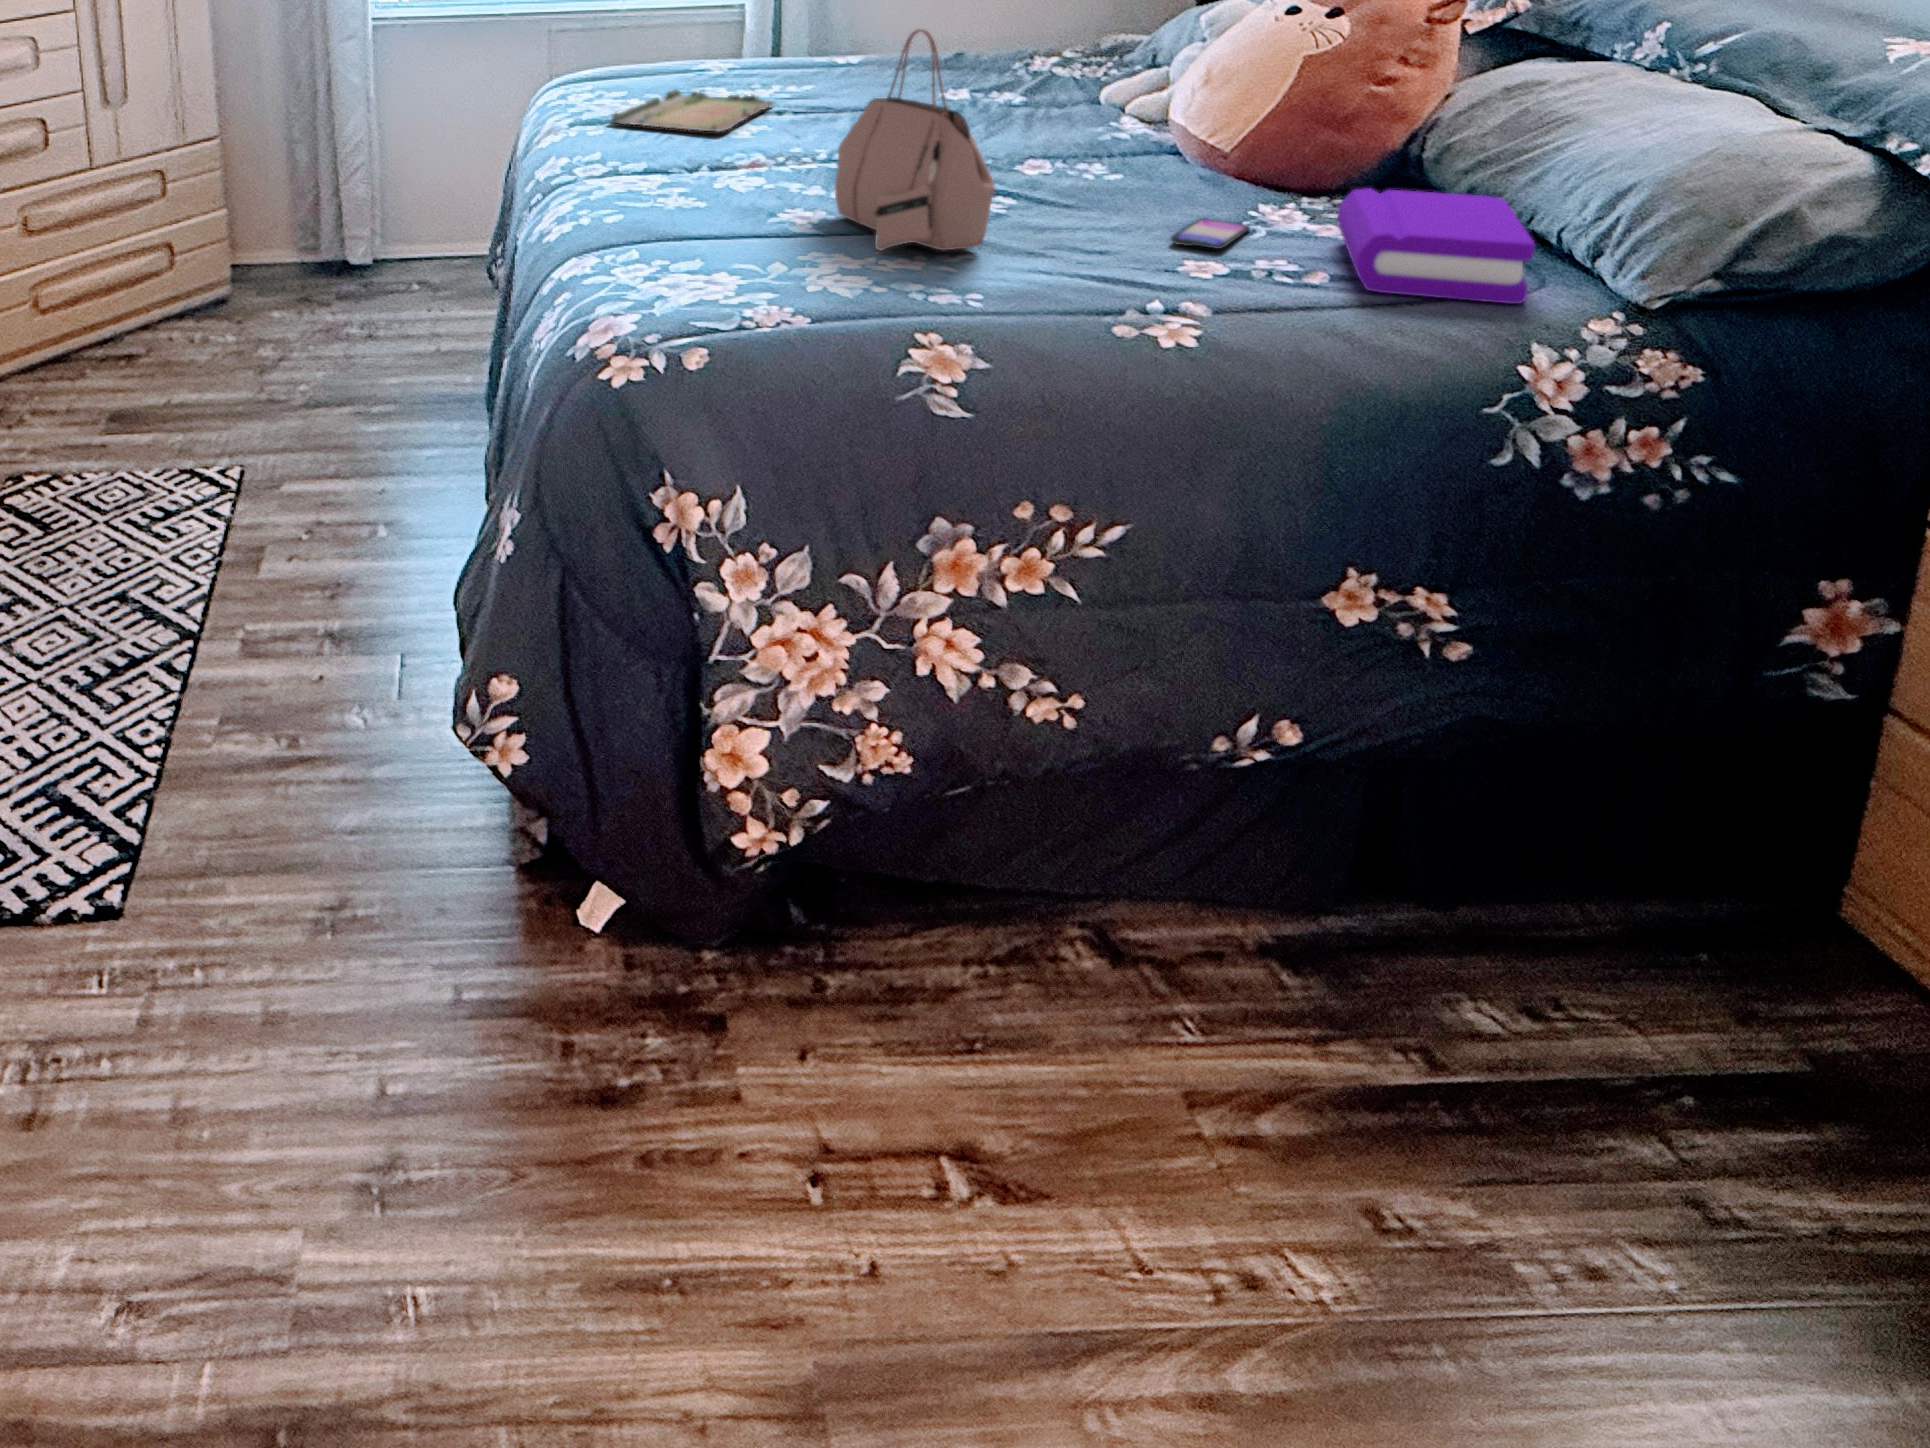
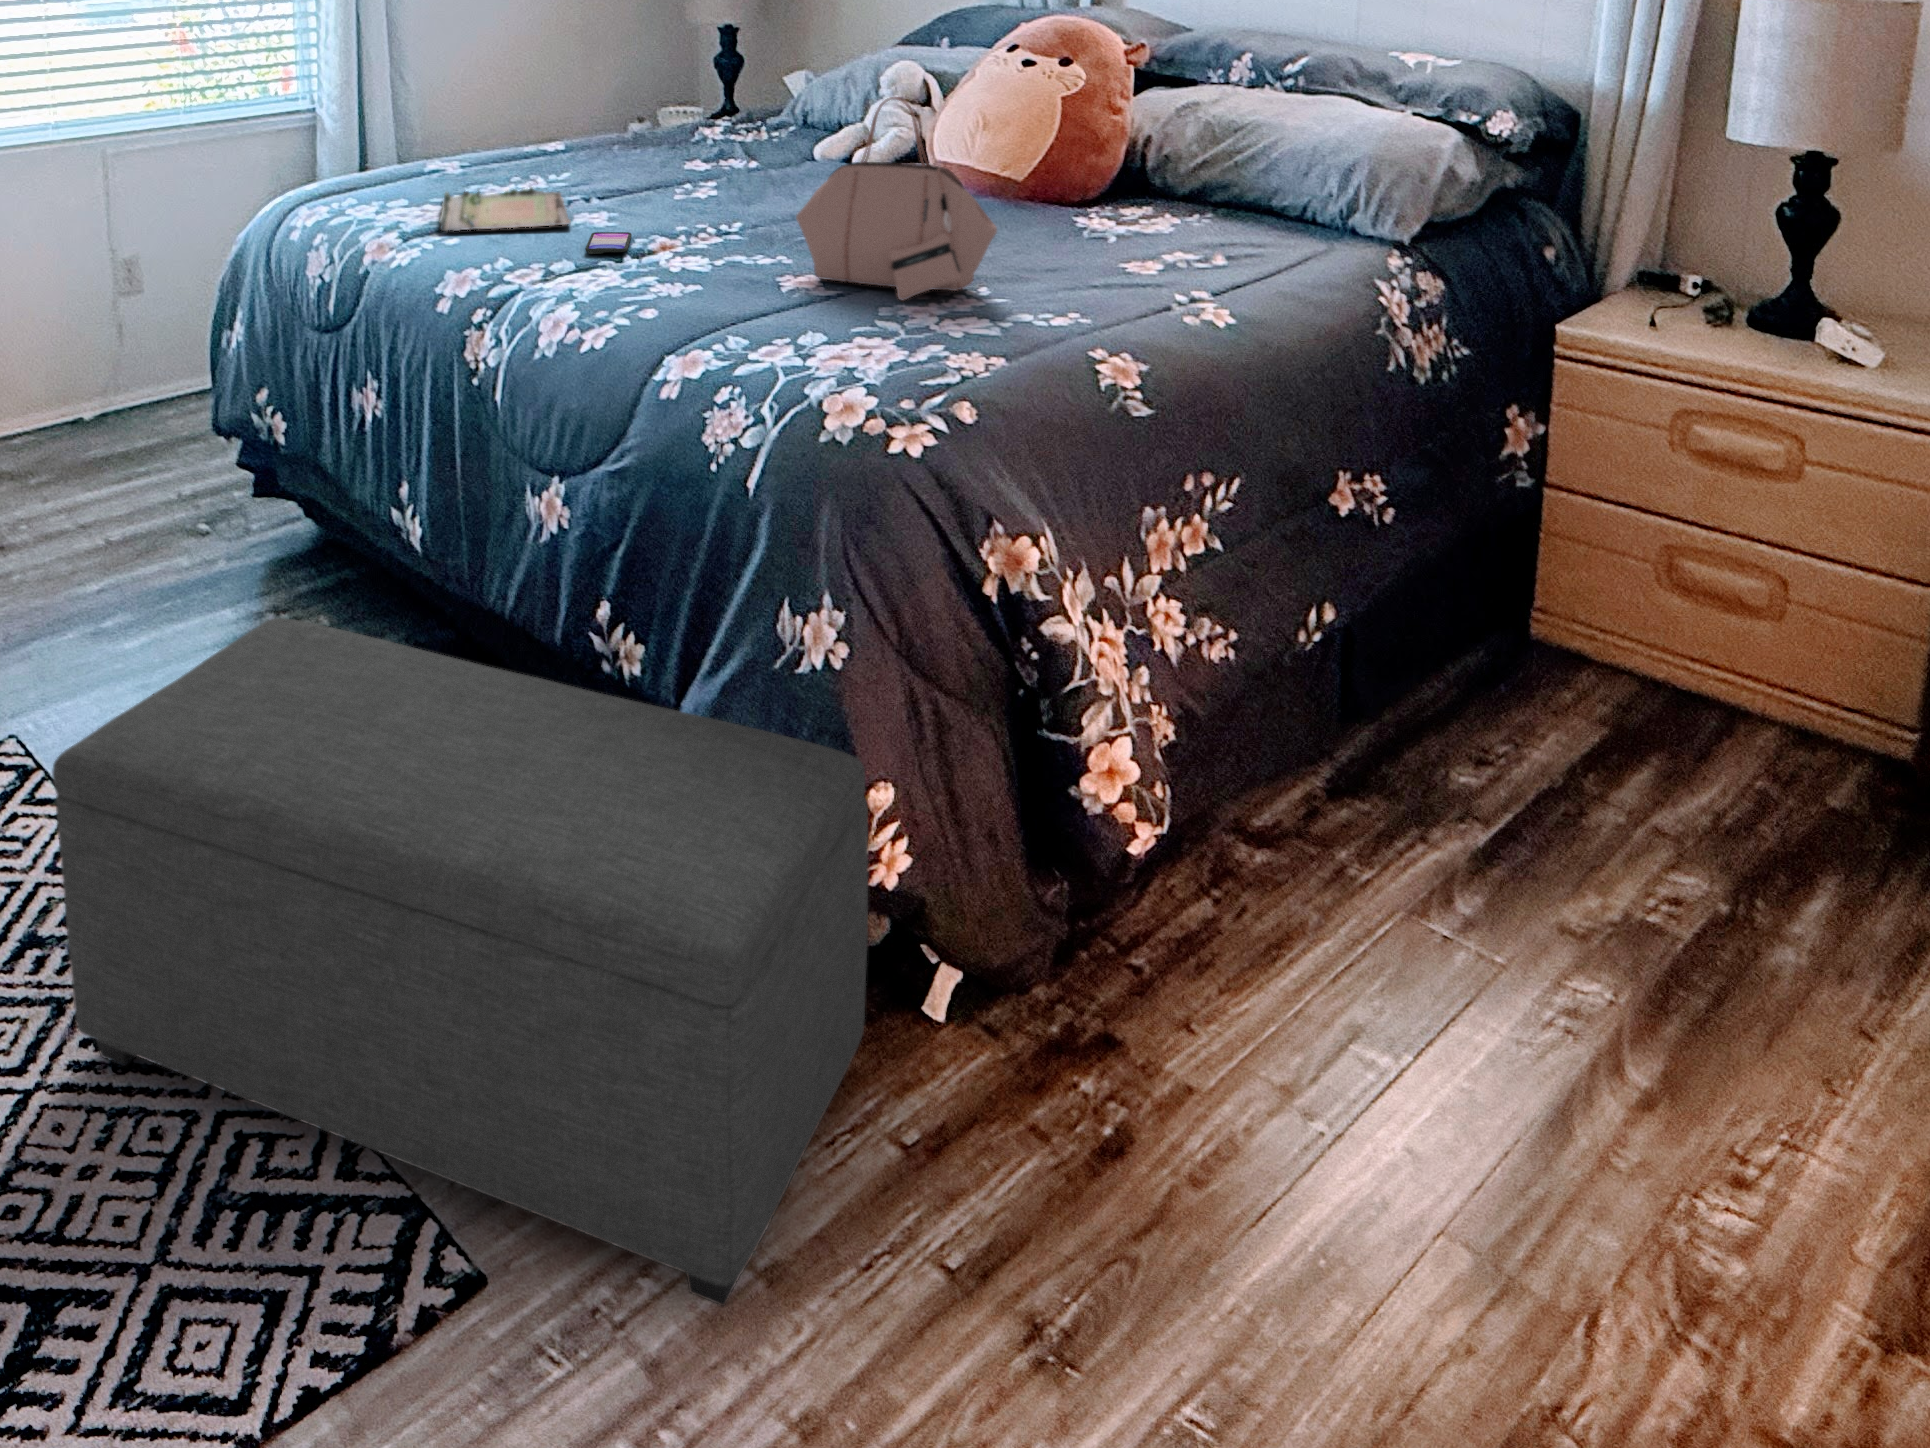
book: present [1337,188,1535,304] -> none [1157,188,1333,267]
smartphone: present [1171,218,1250,249] -> present [585,232,632,254]
ottoman: none [37,407,500,1016] -> present [52,618,868,1306]

